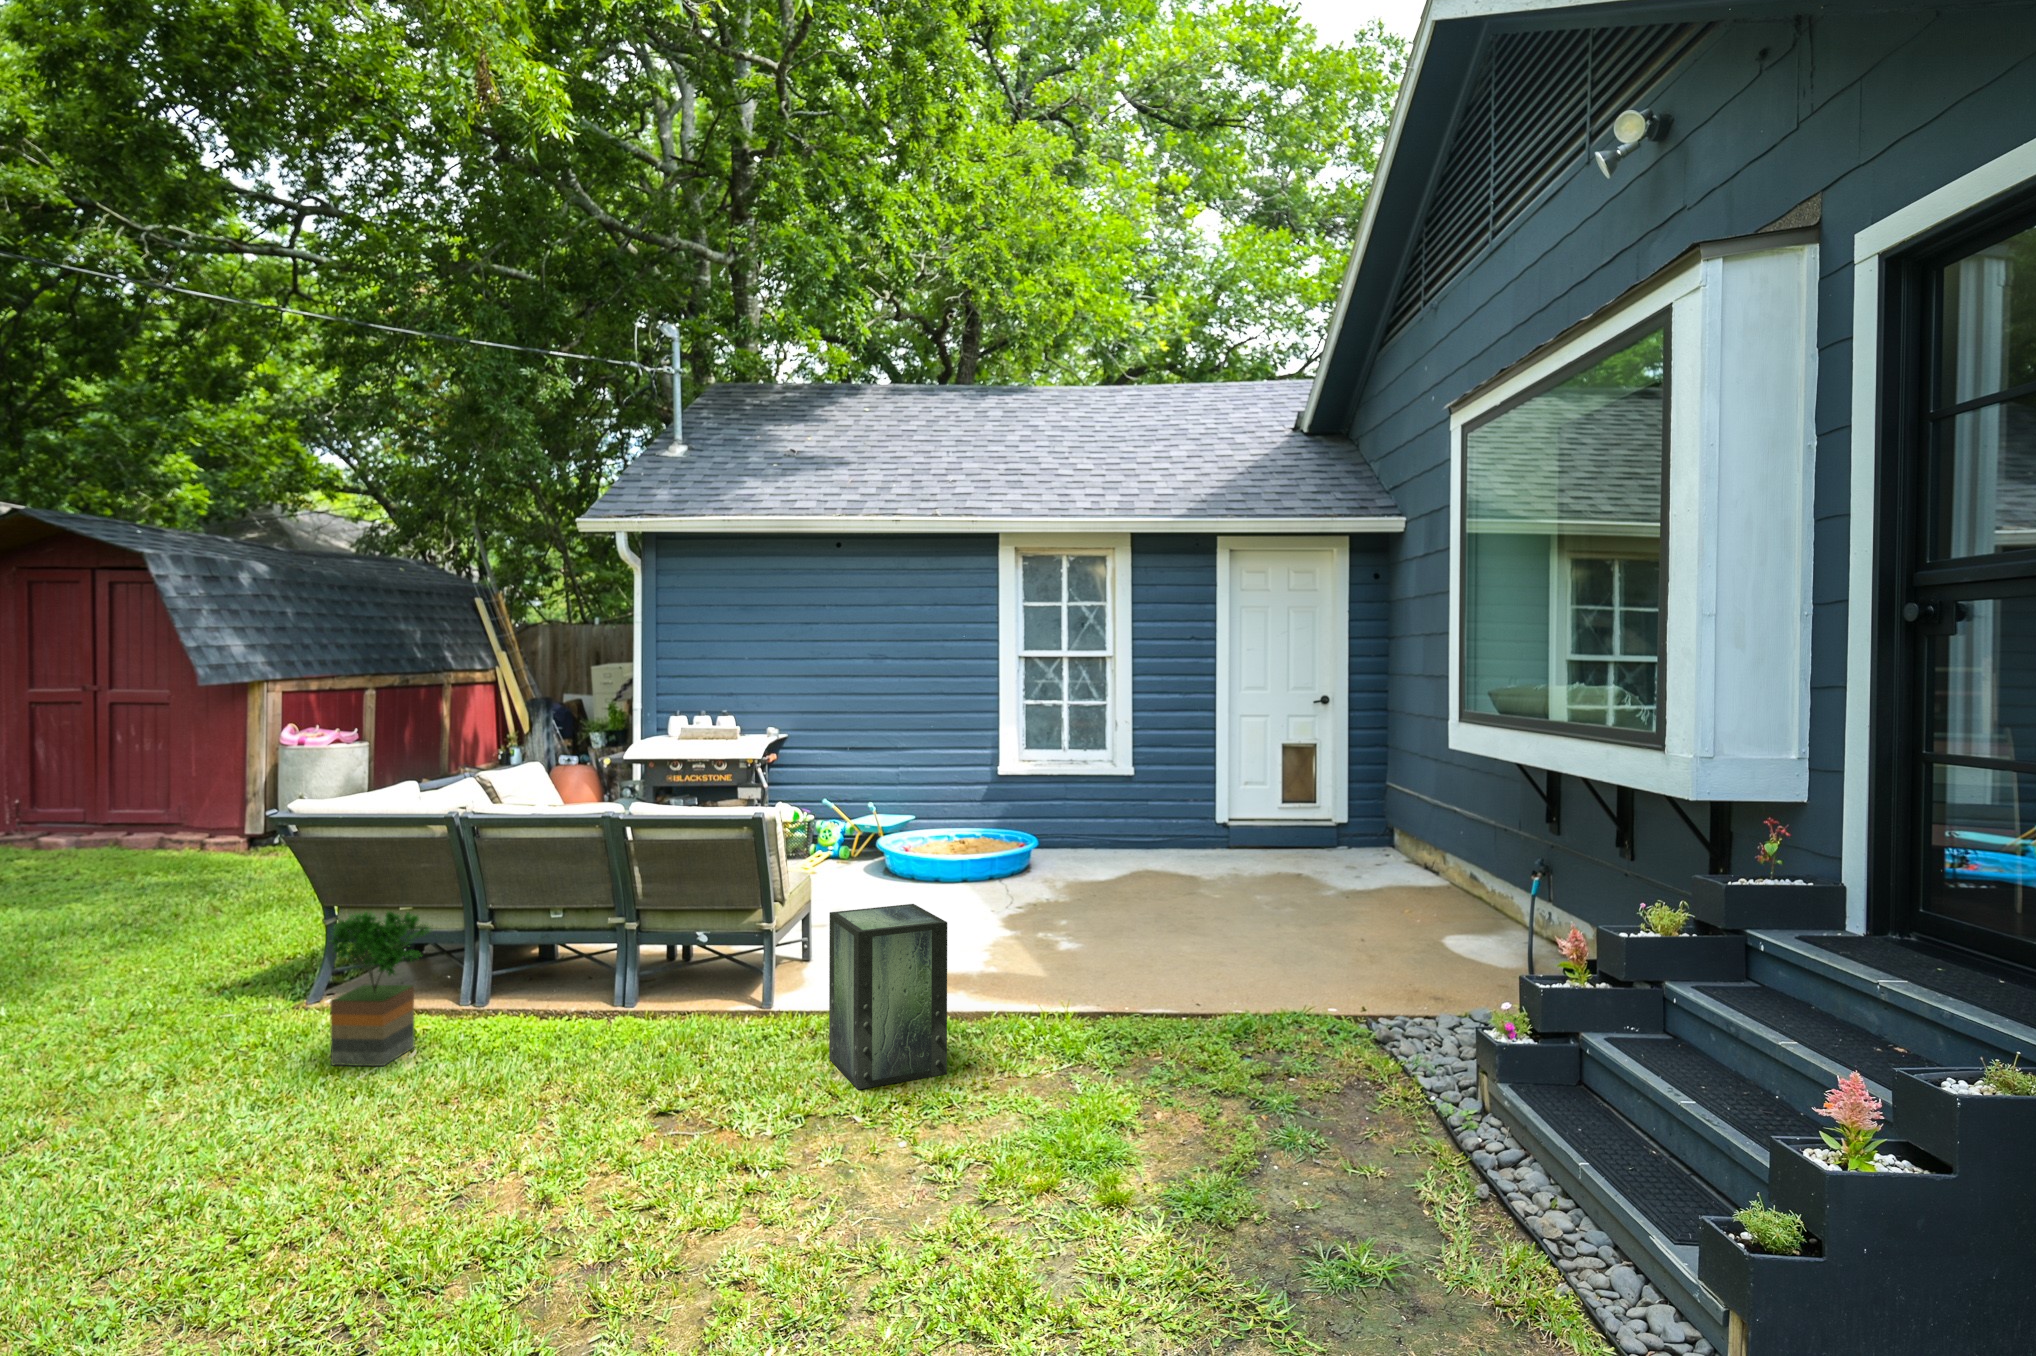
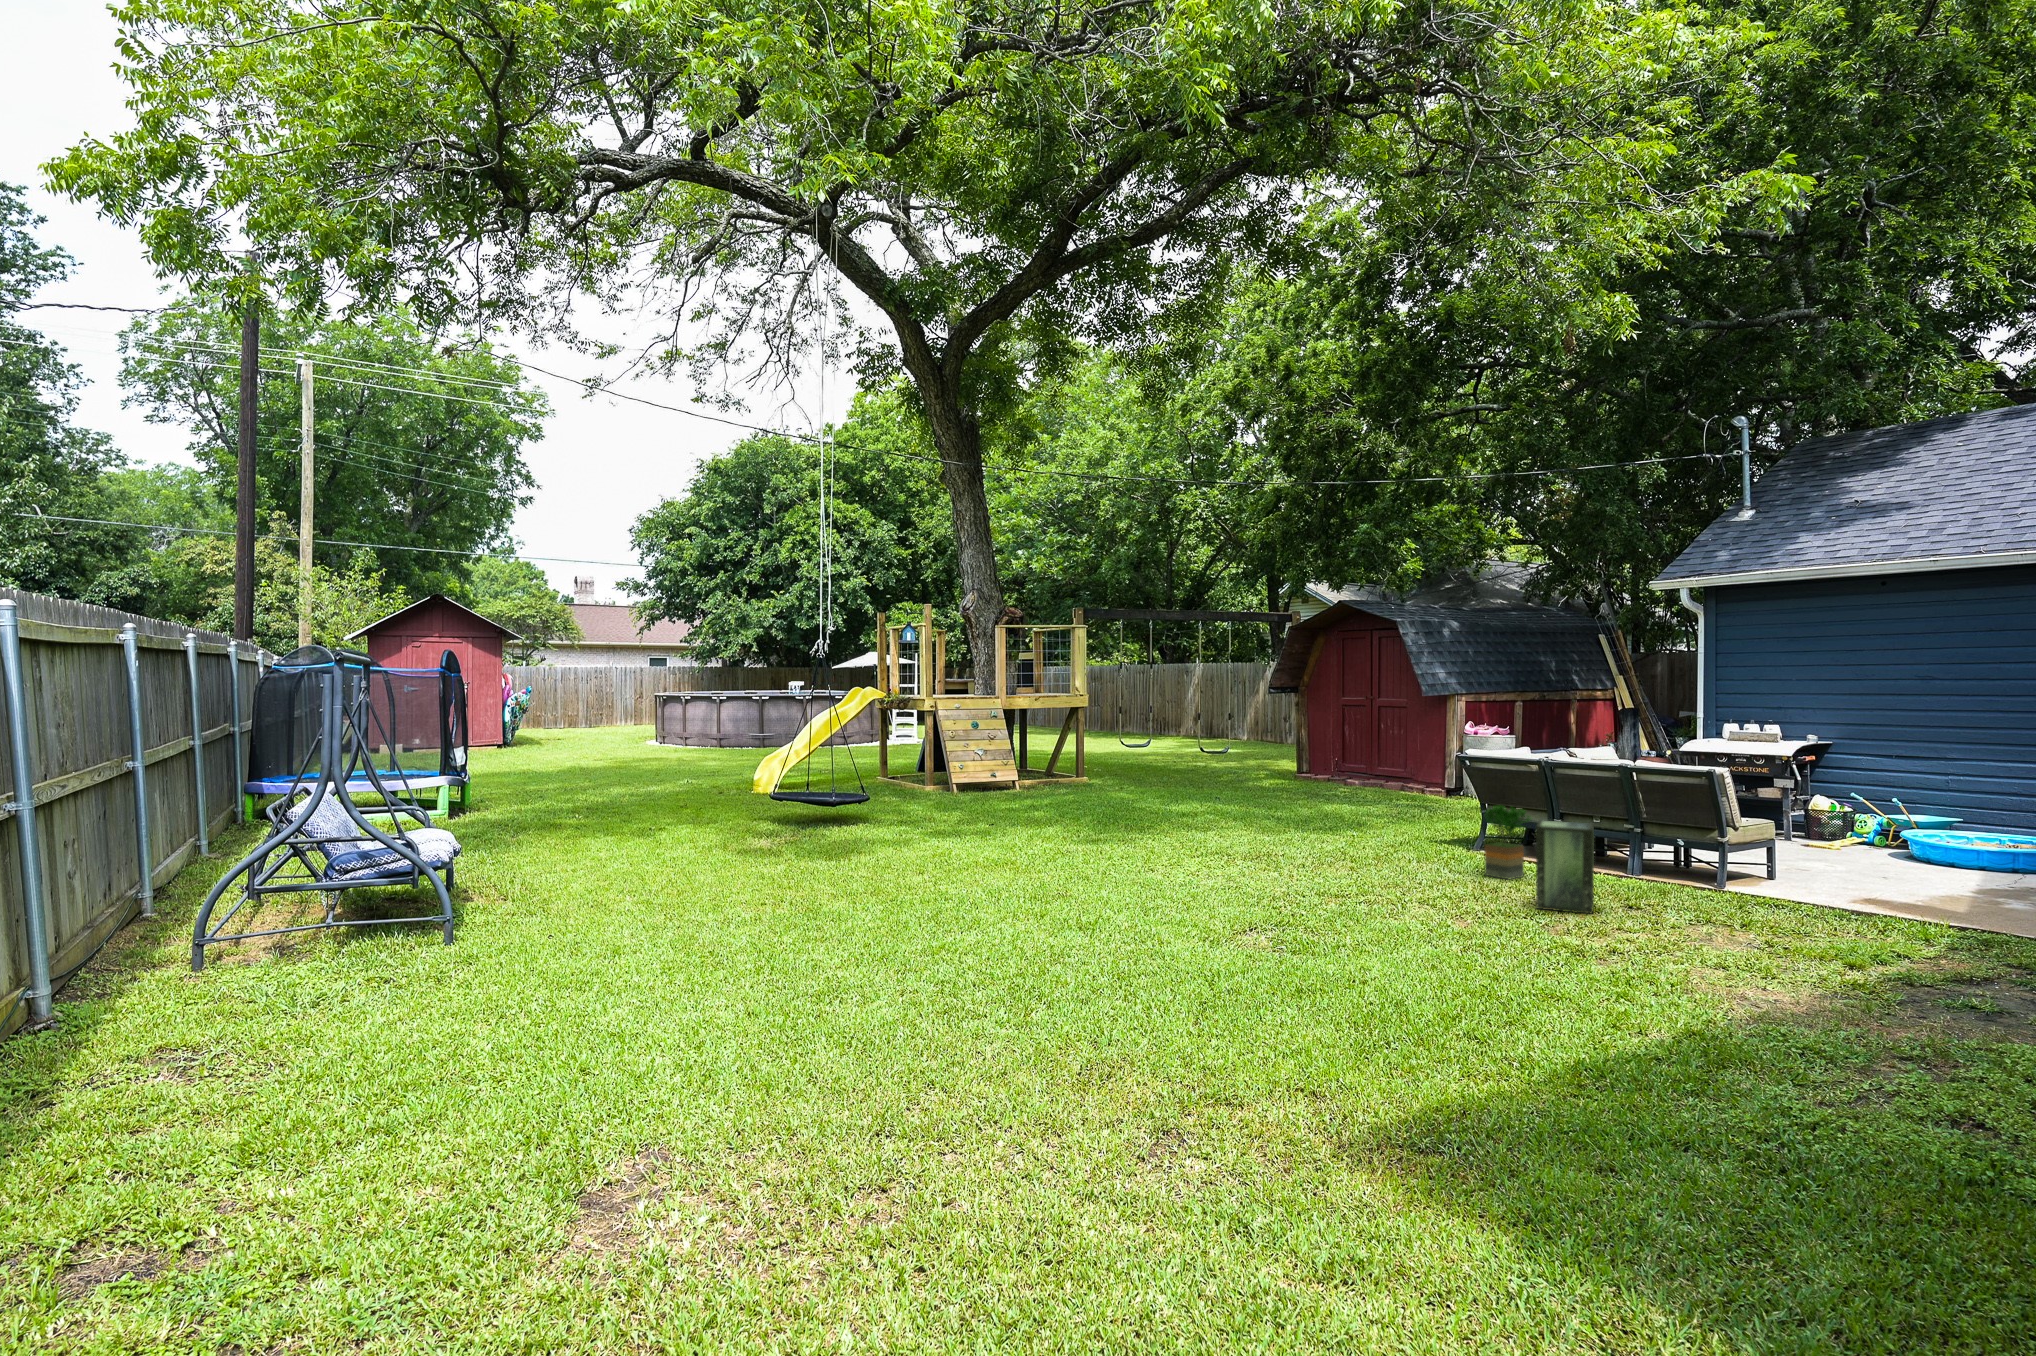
storage box: present [829,904,947,1089] -> present [1536,820,1594,914]

